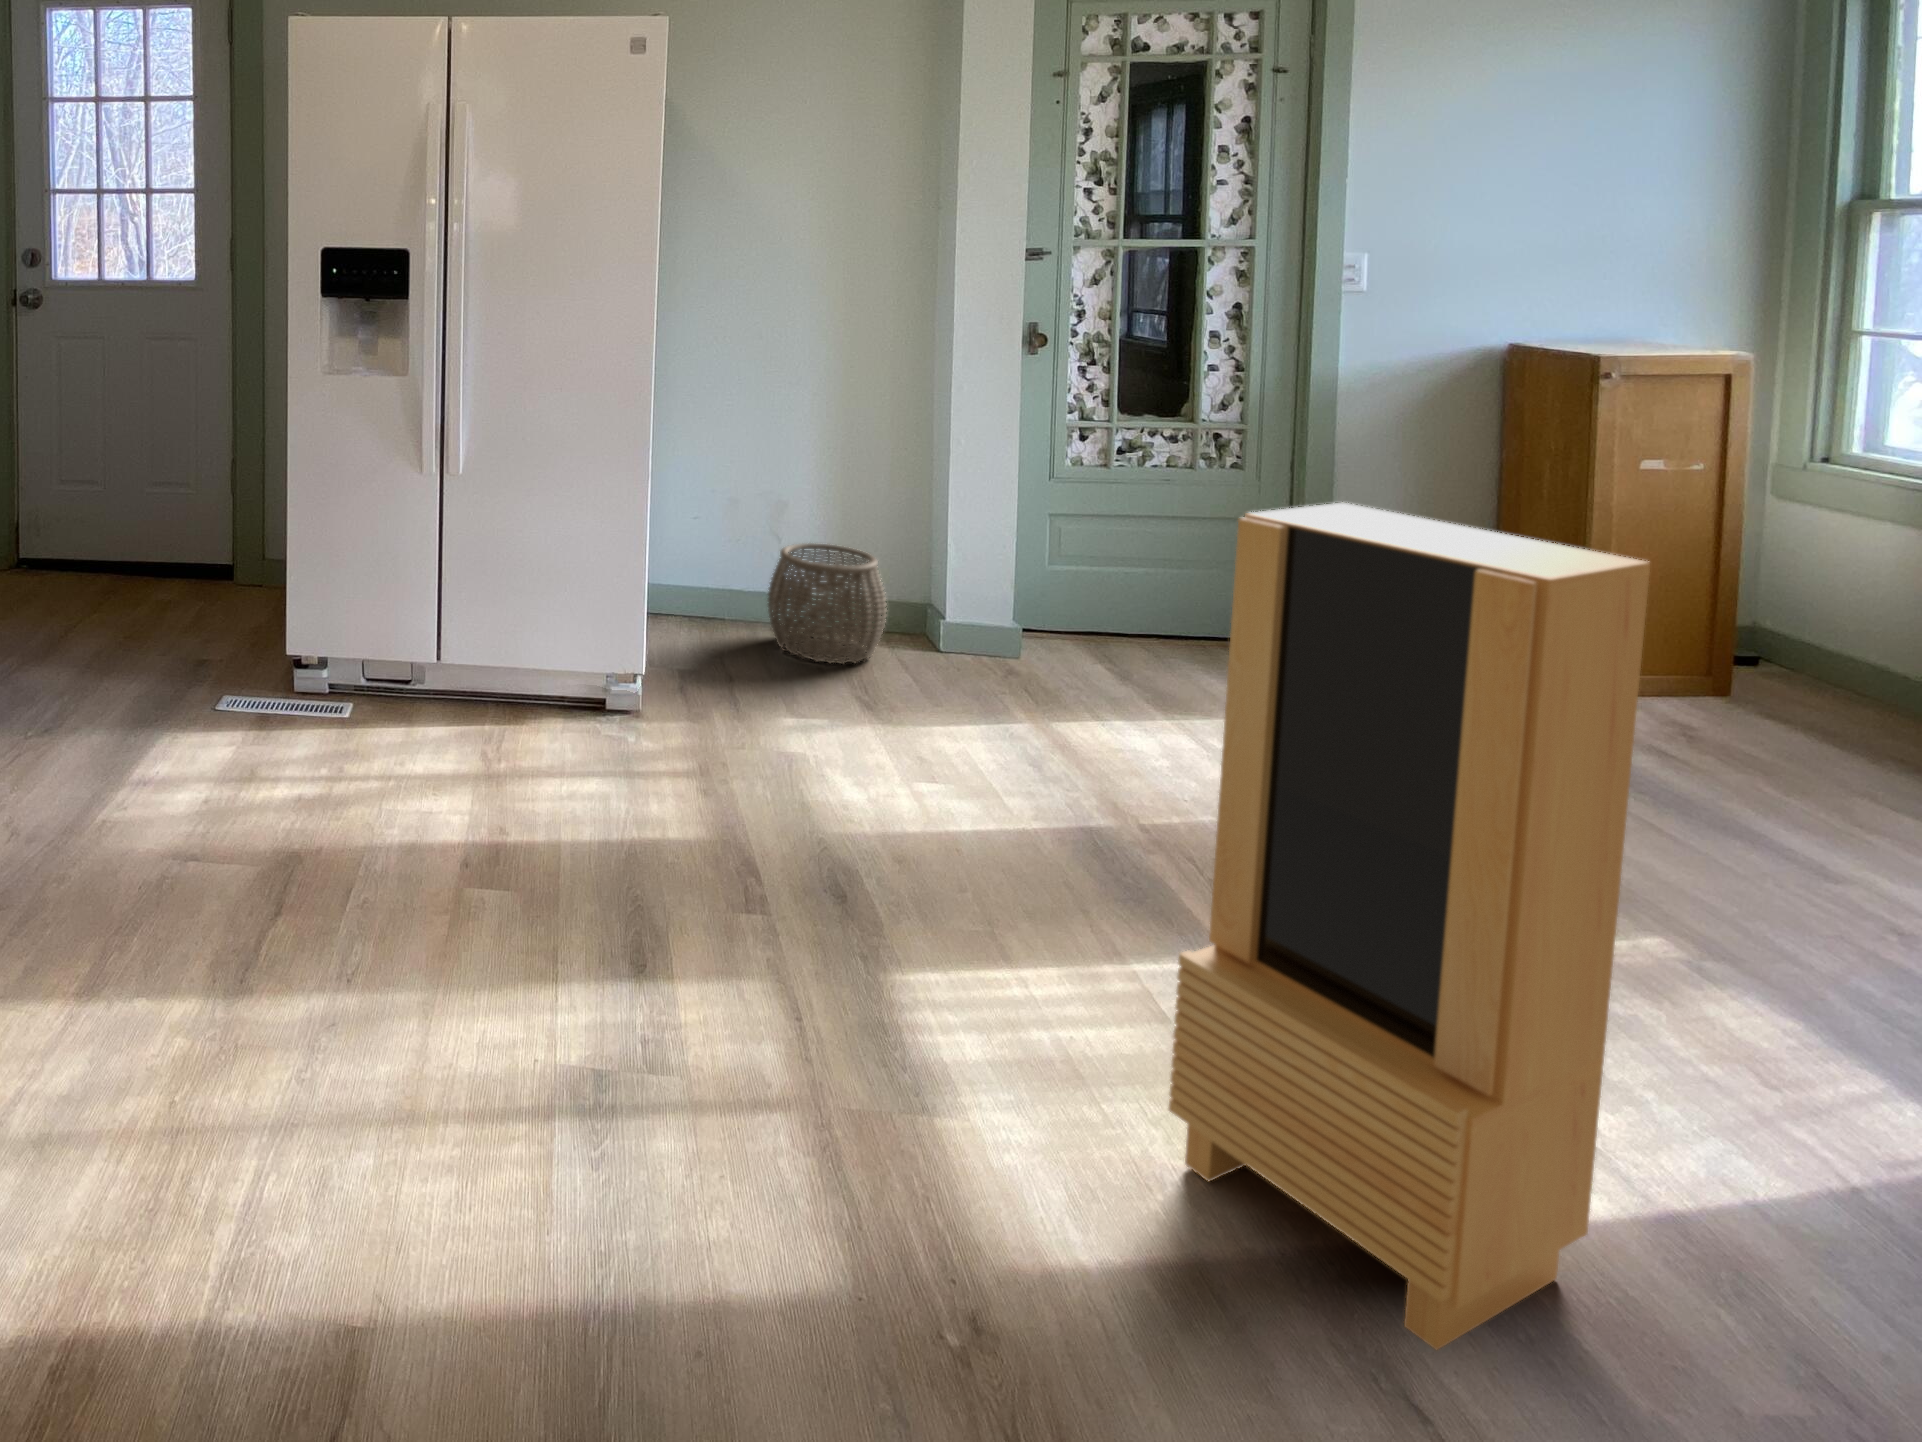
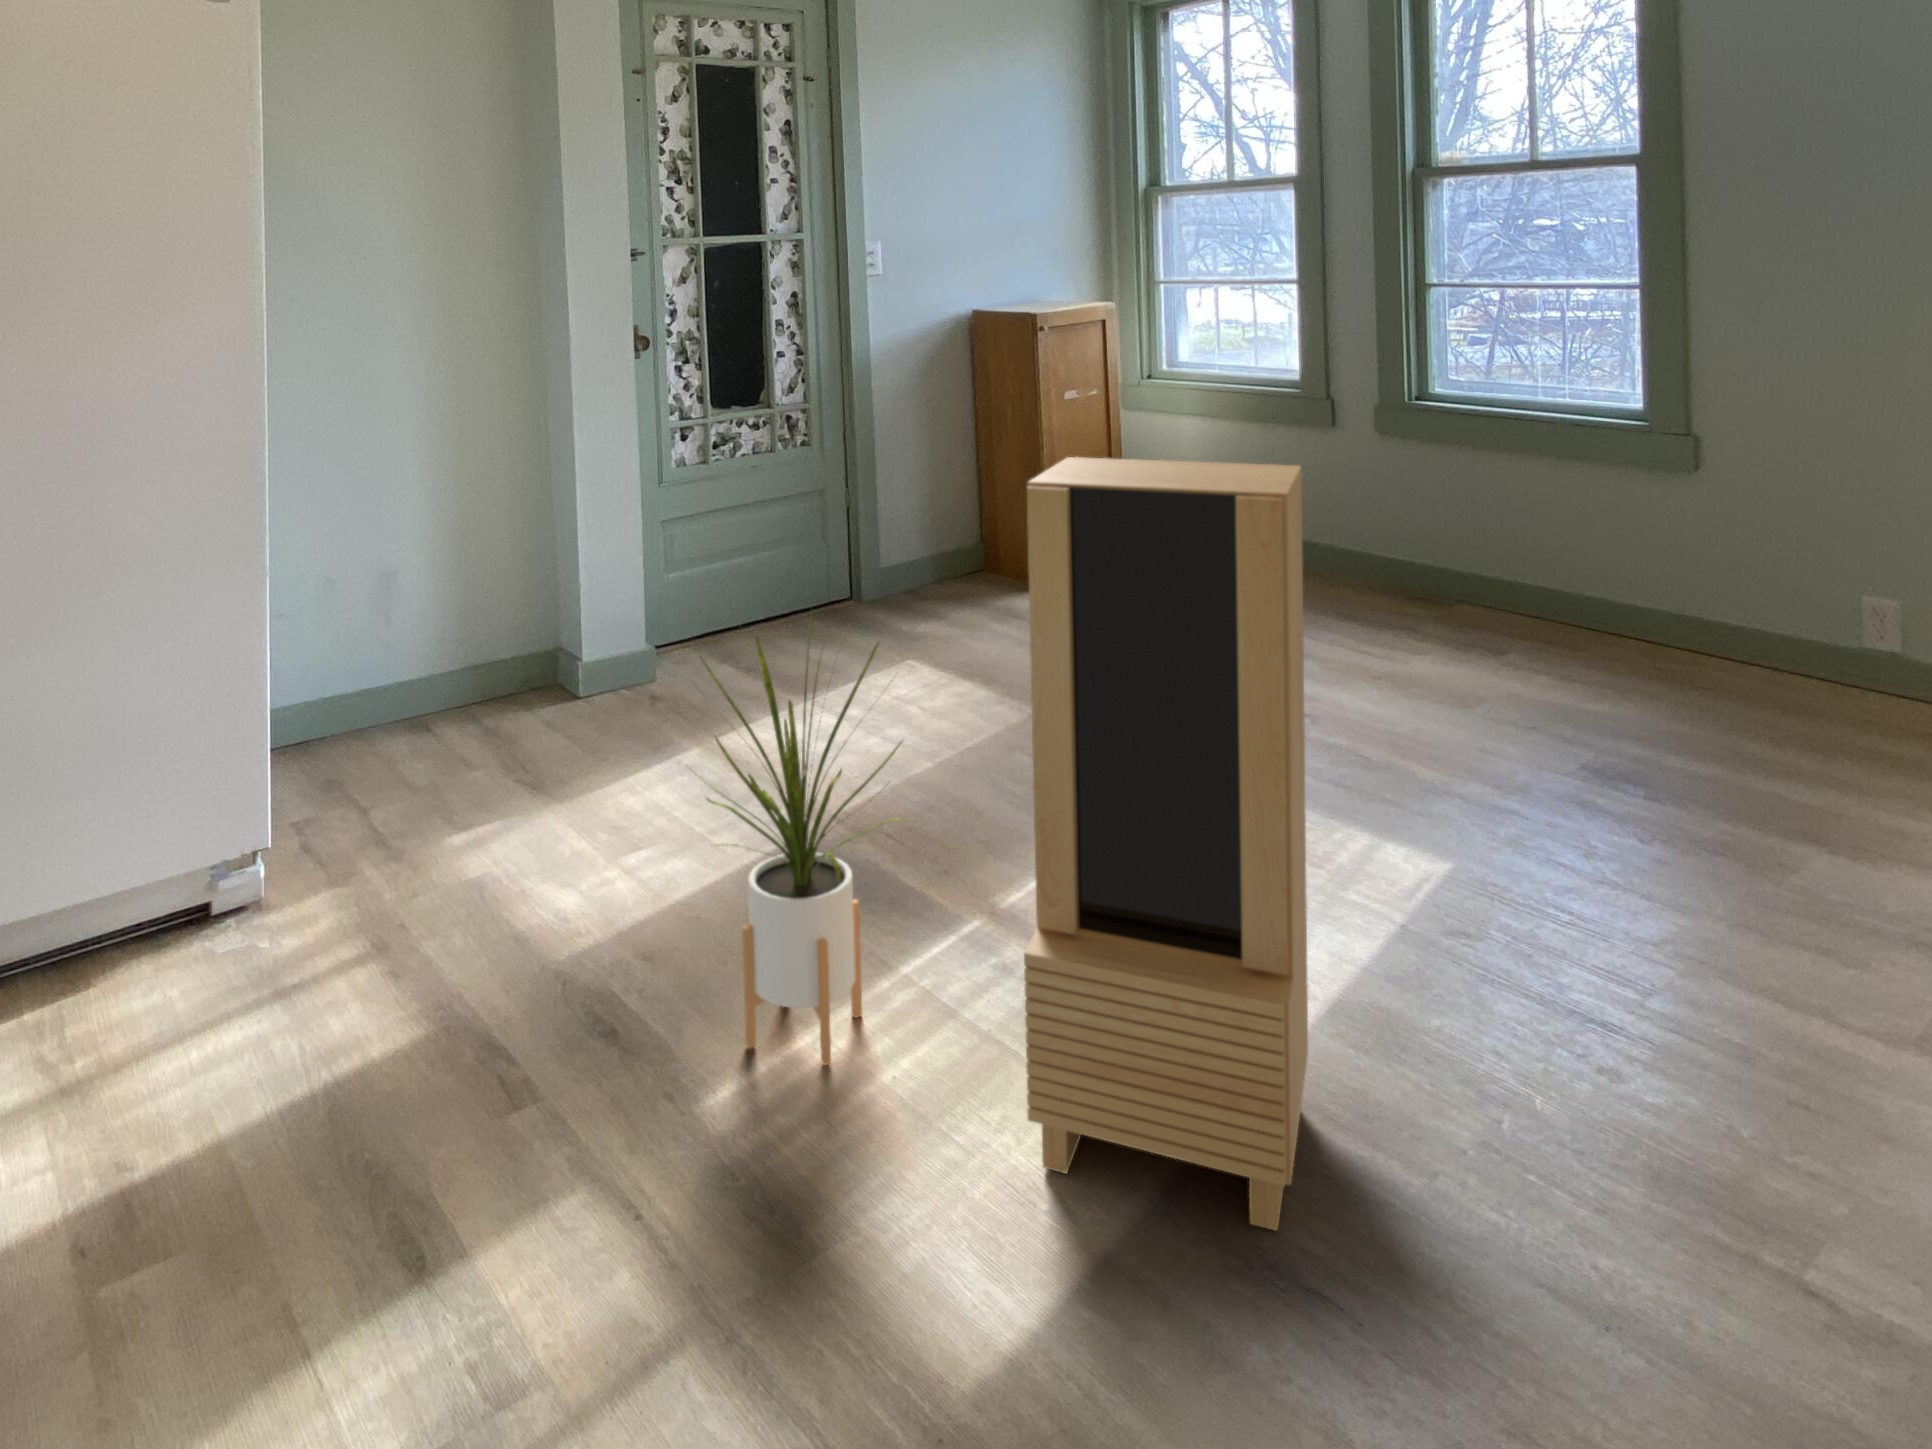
woven basket: present [768,543,886,664] -> none [392,605,534,752]
house plant: none [918,593,1142,997] -> present [689,624,901,1065]

